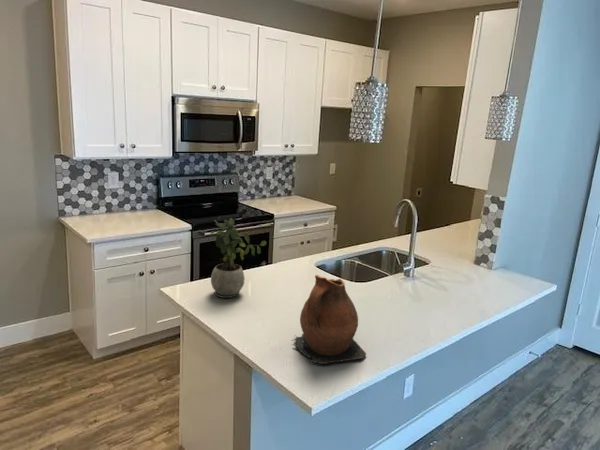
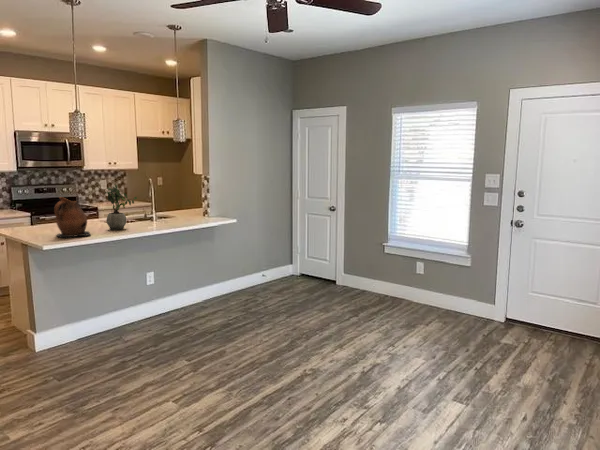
potted plant: present [211,218,266,298] -> present [105,185,137,230]

